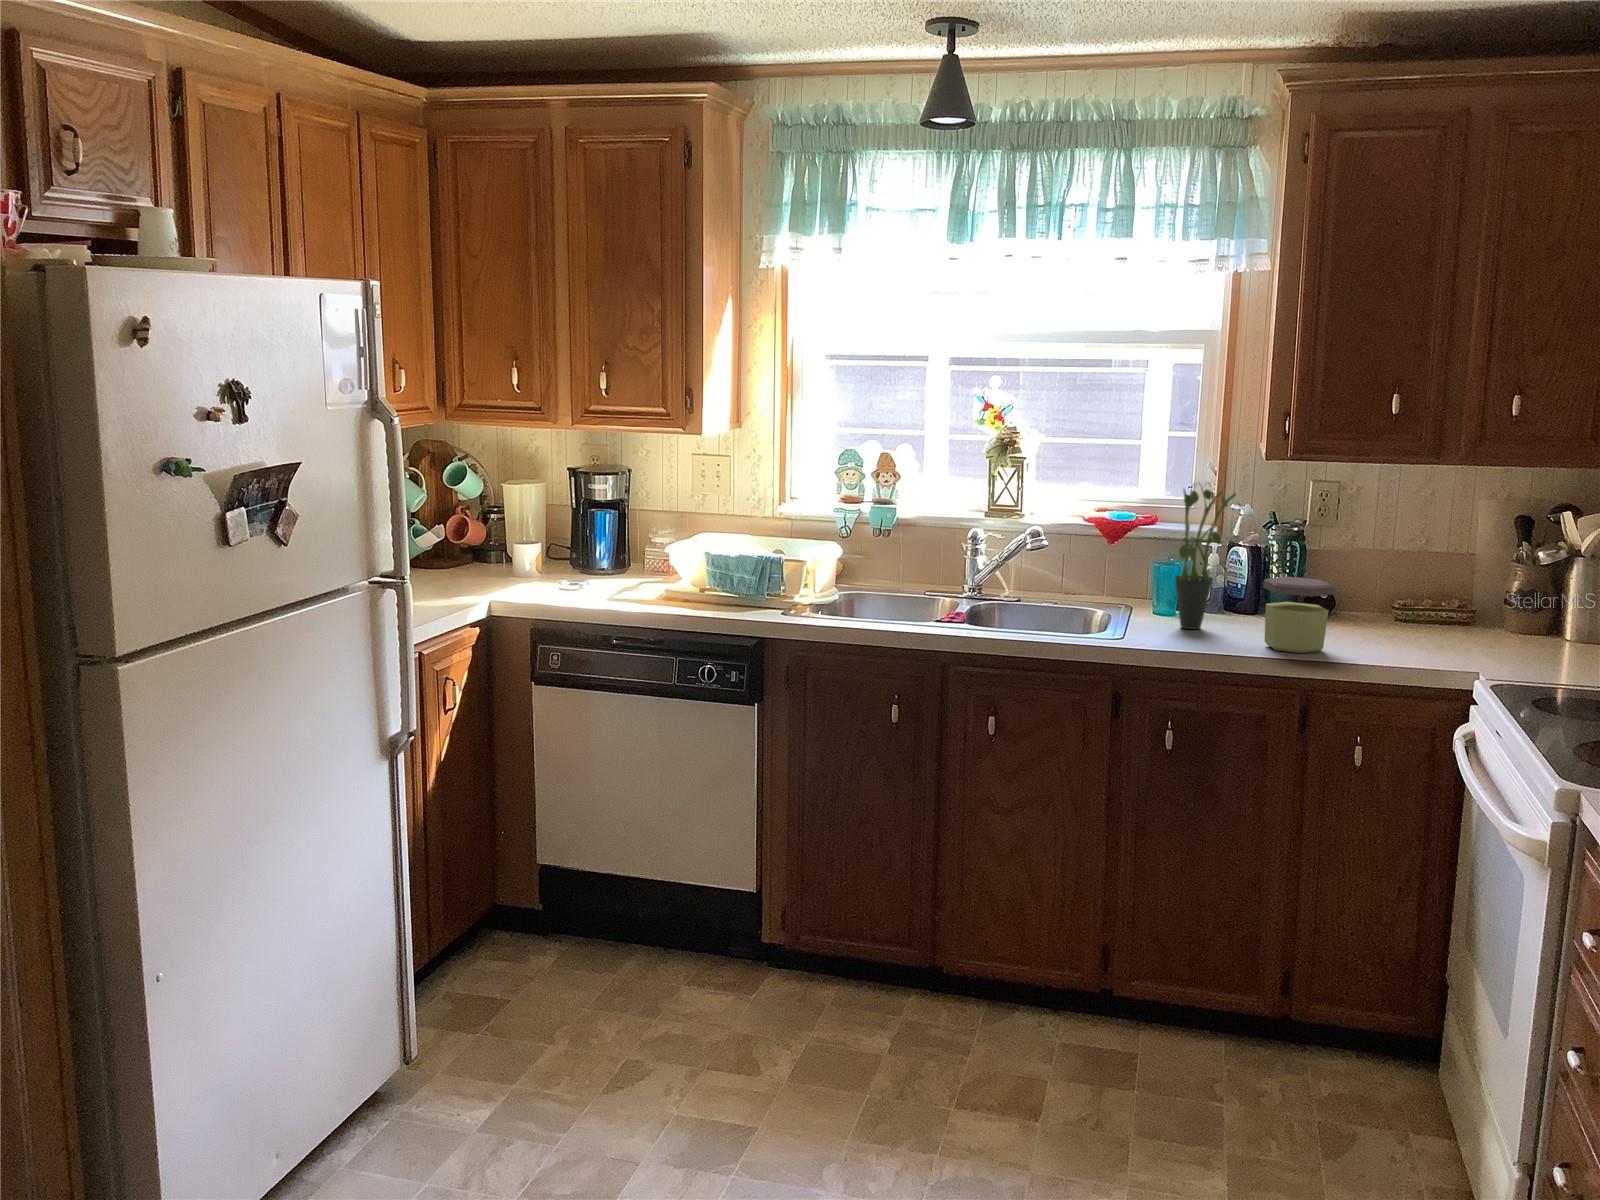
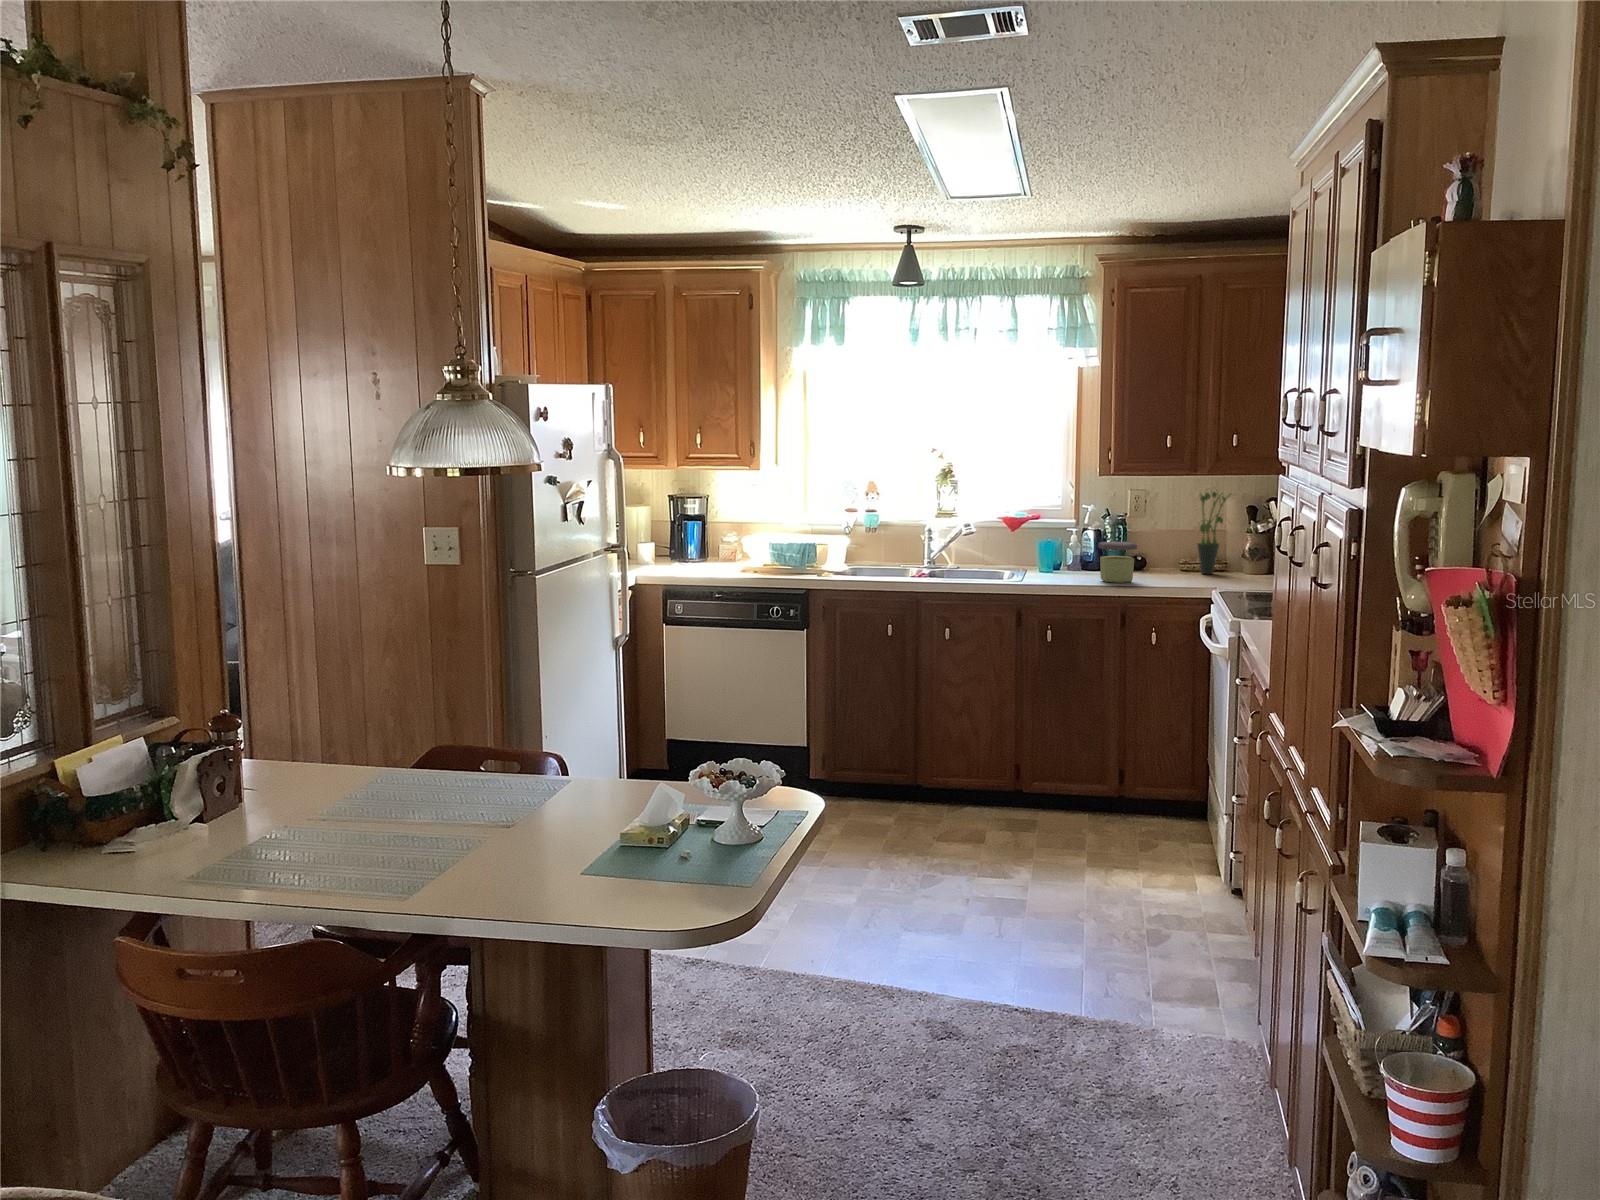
potted plant: present [1175,483,1241,629] -> present [1197,492,1231,574]

